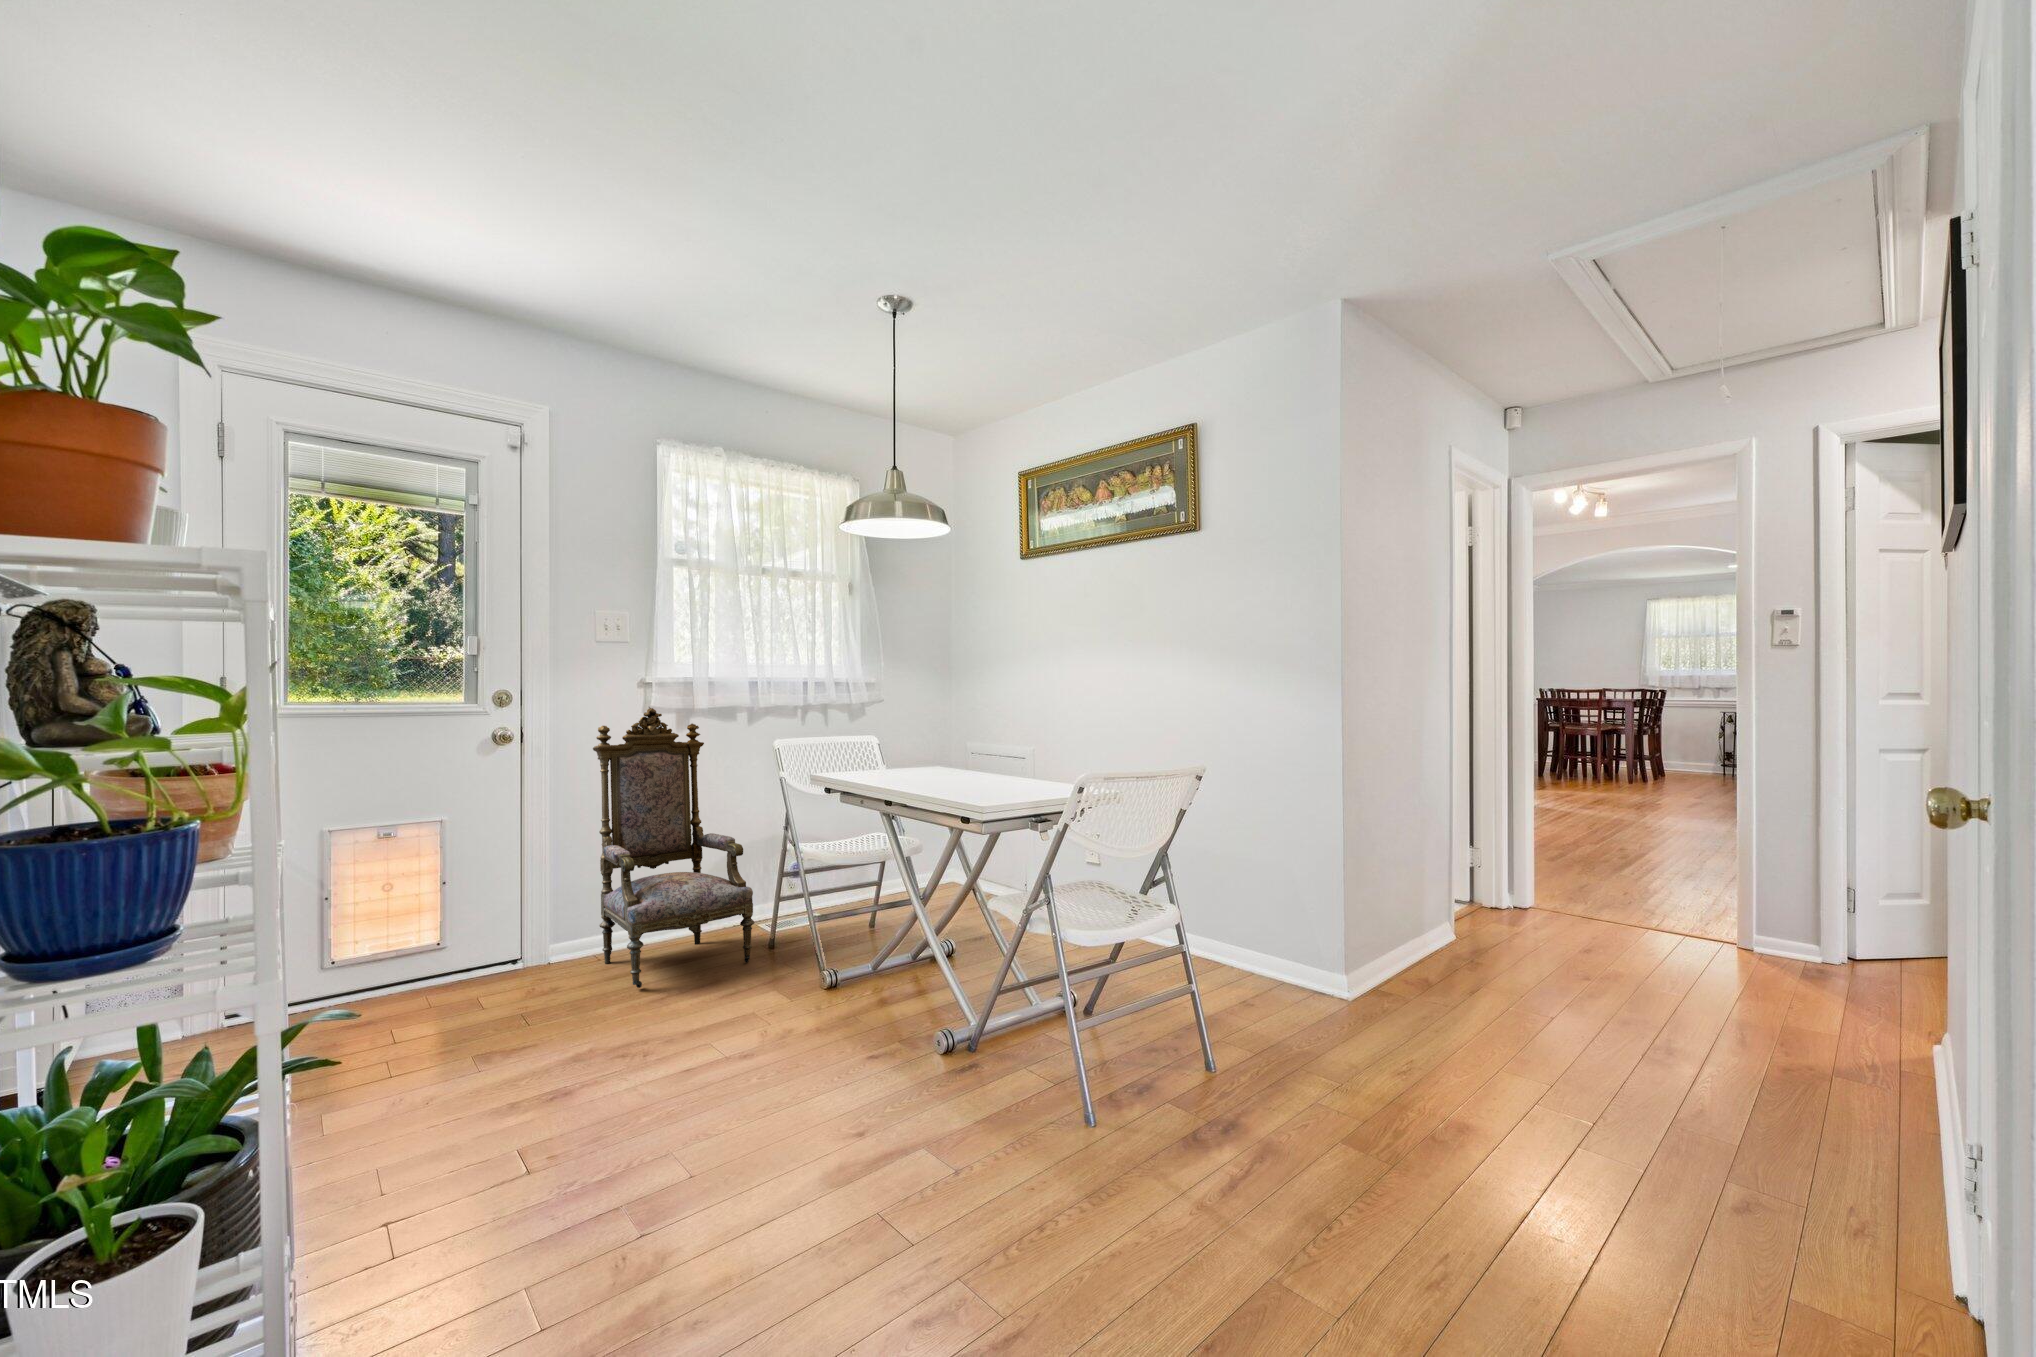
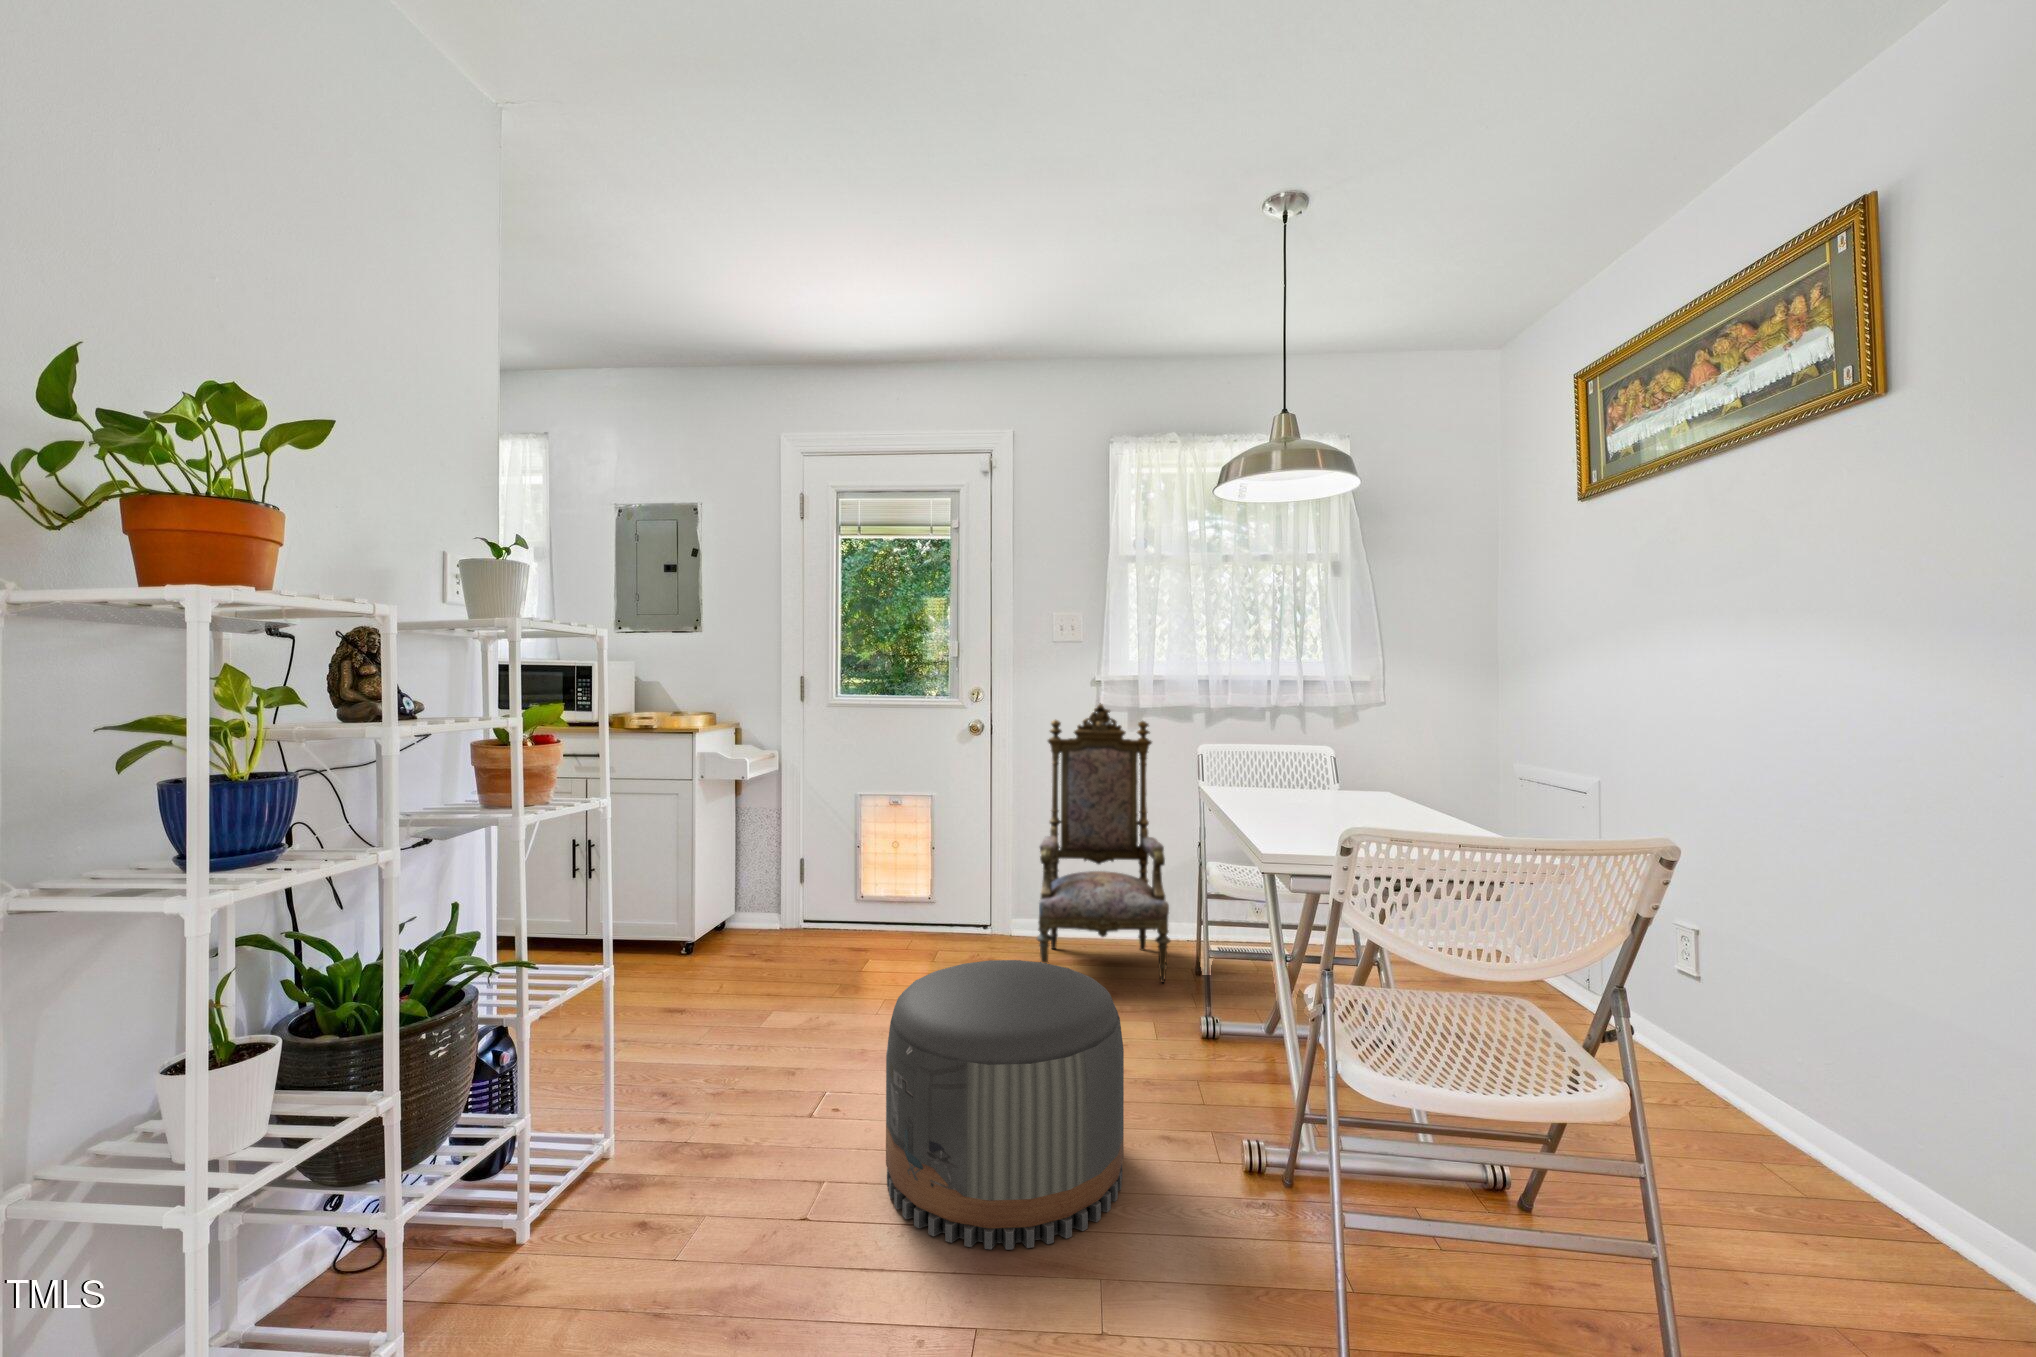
pouf: none [662,933,877,1172] -> present [886,960,1124,1250]

